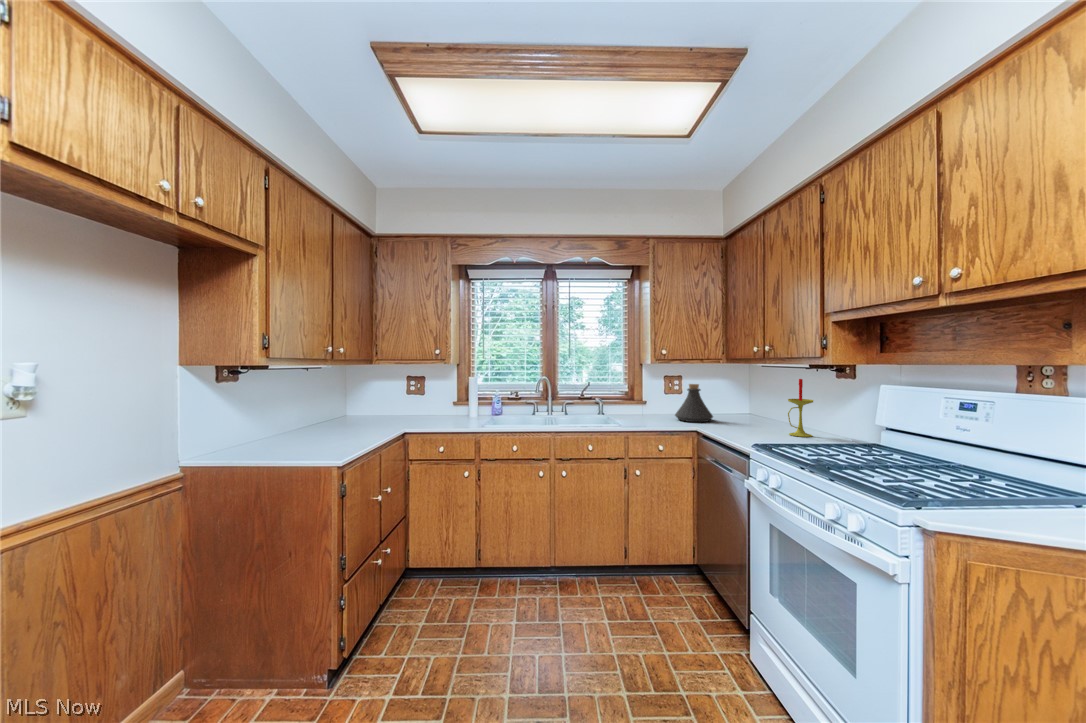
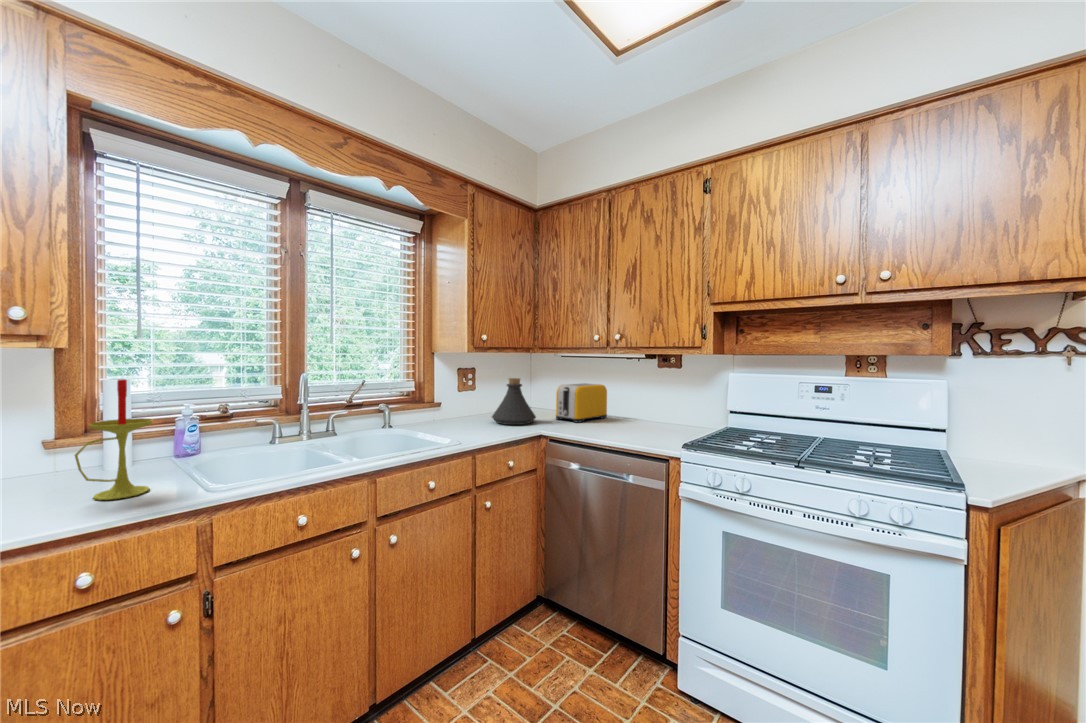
candle: present [788,379,813,437] -> present [75,379,152,500]
toaster: none [736,391,793,426] -> present [556,383,607,422]

